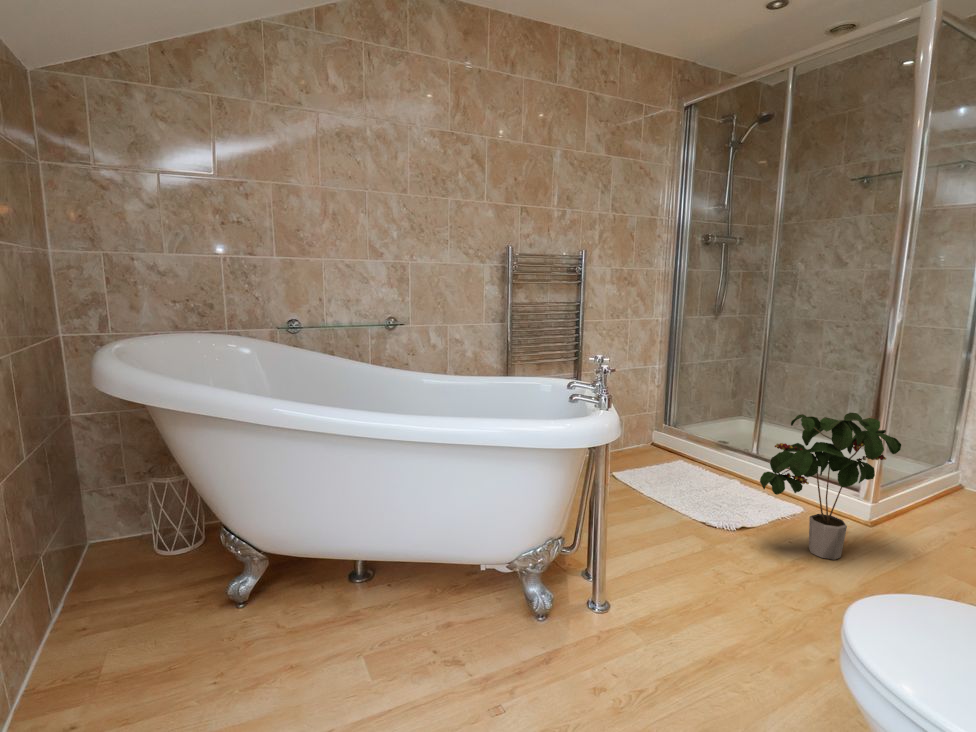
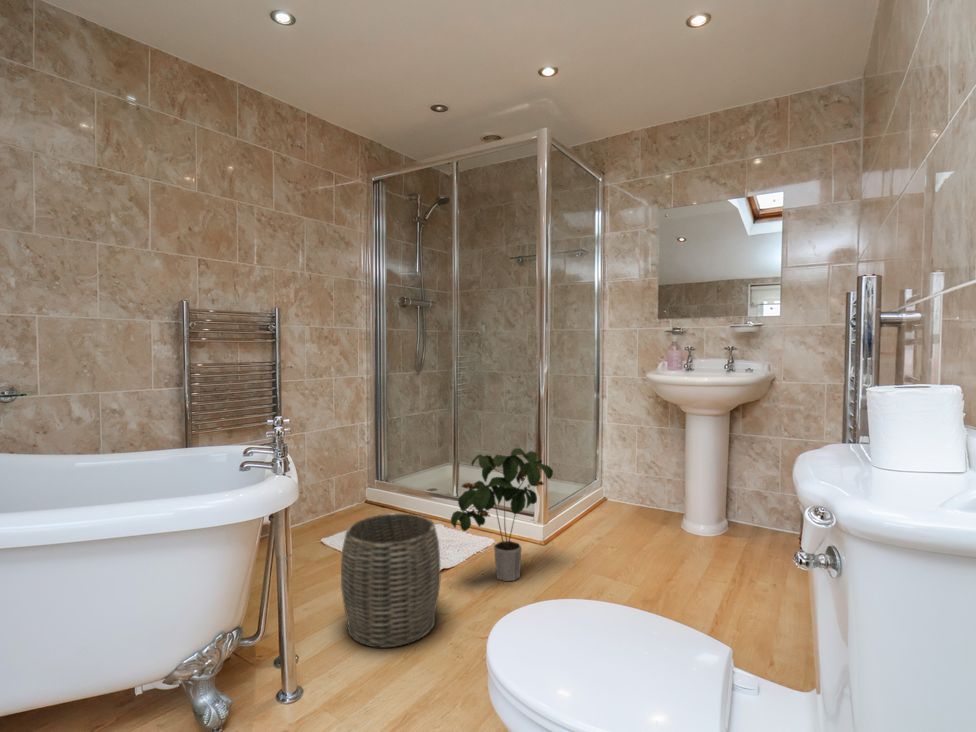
woven basket: none [642,462,750,593] -> present [341,514,440,647]

